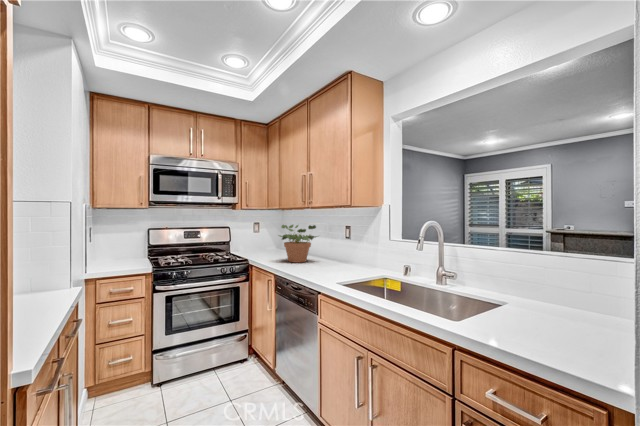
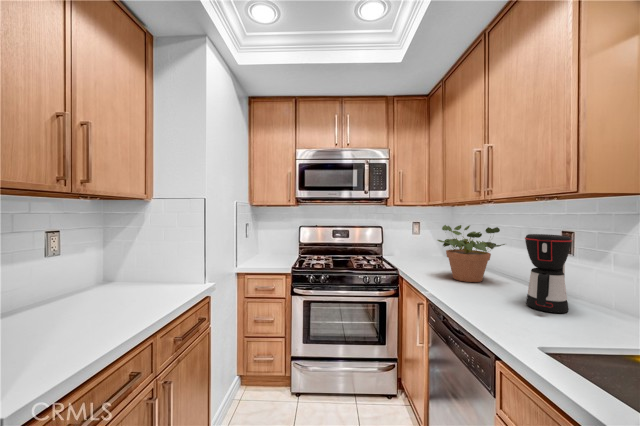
coffee maker: none [328,228,349,270] -> present [525,234,572,313]

